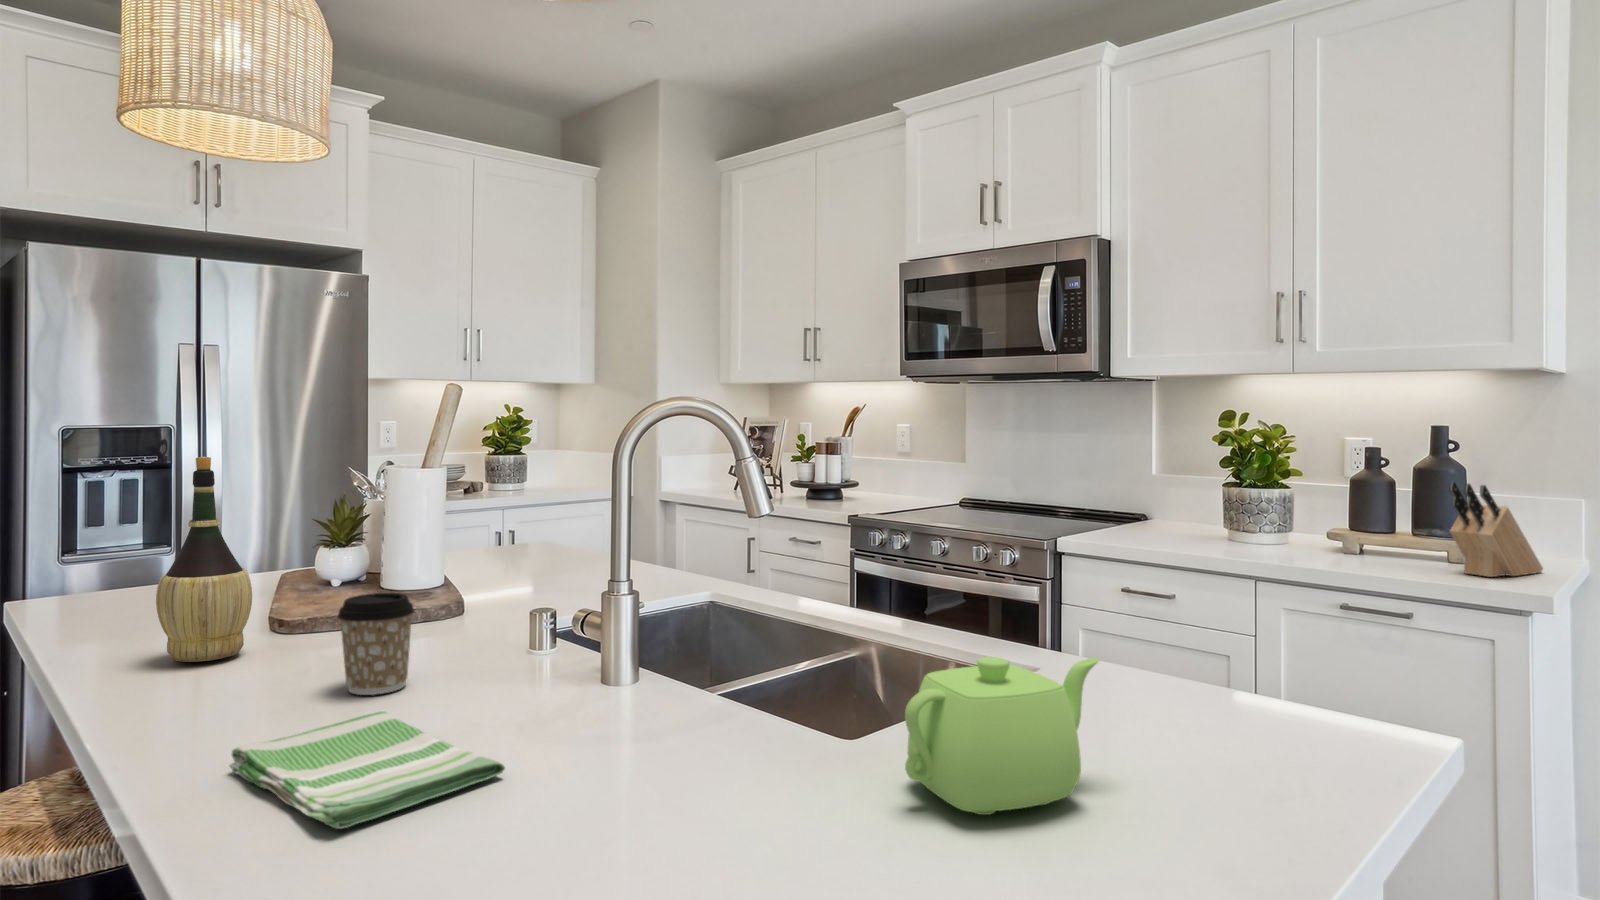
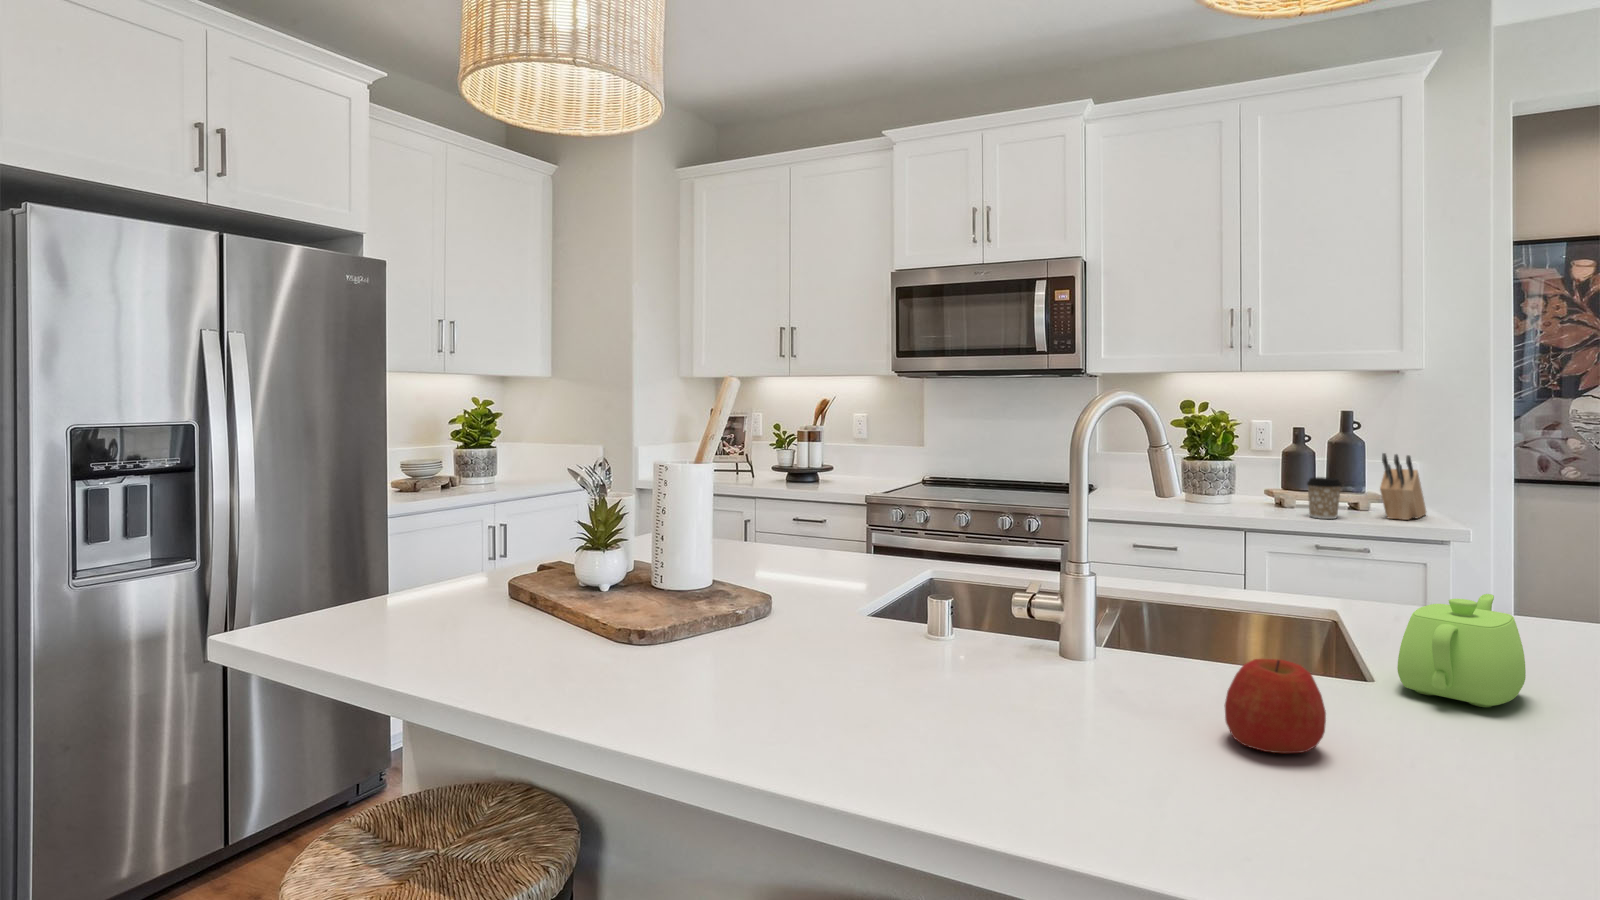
wine bottle: present [156,456,252,662] -> none [604,473,683,671]
coffee cup: present [338,593,414,695] -> present [1307,477,1342,519]
apple: none [520,703,643,831] -> present [1225,659,1326,754]
dish towel: present [230,711,505,829] -> none [940,689,1152,778]

